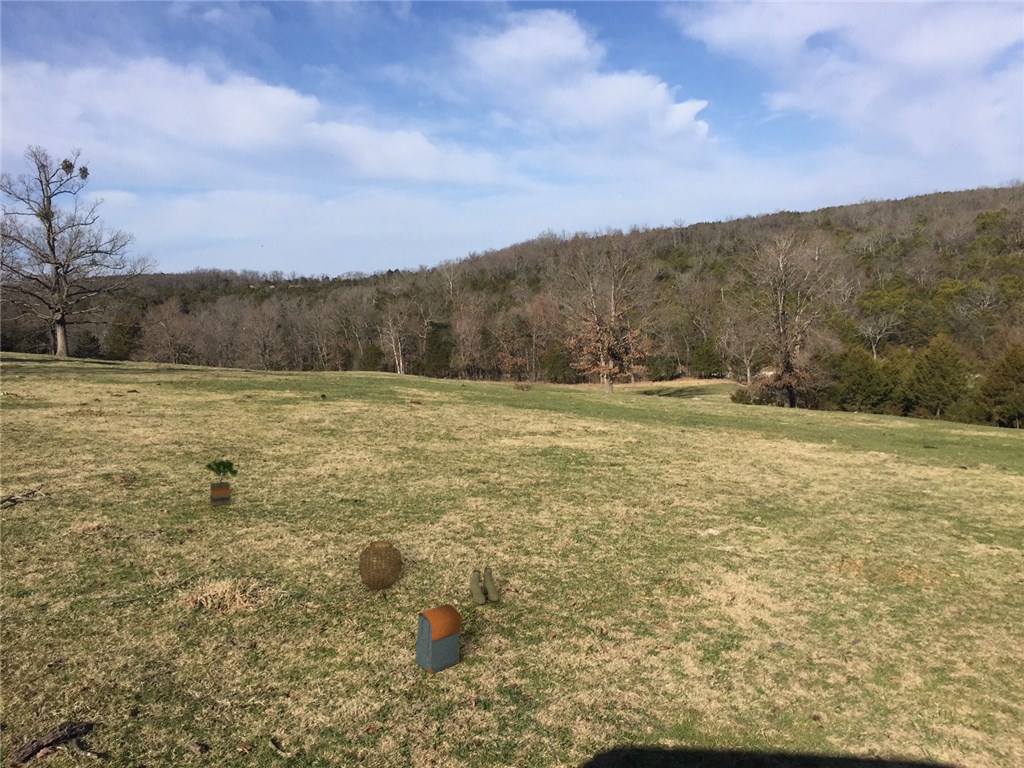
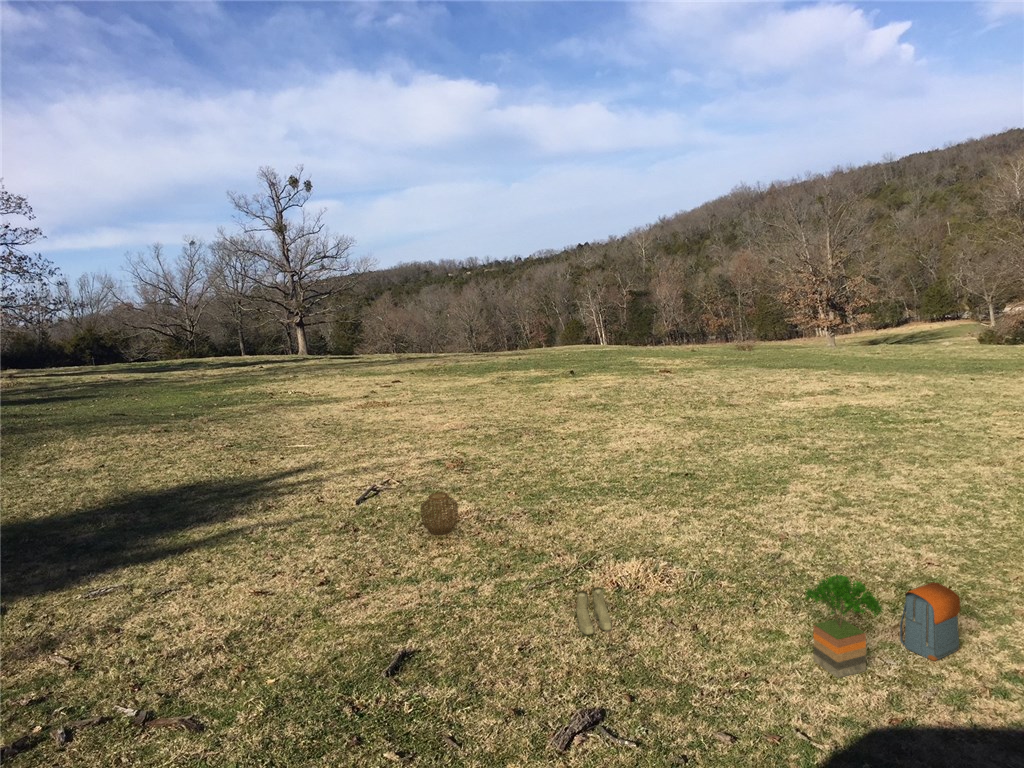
potted tree: present [206,460,237,506] -> present [805,574,883,678]
woven basket: present [359,541,401,590] -> present [421,492,458,535]
boots: present [470,568,499,604] -> present [576,587,612,635]

